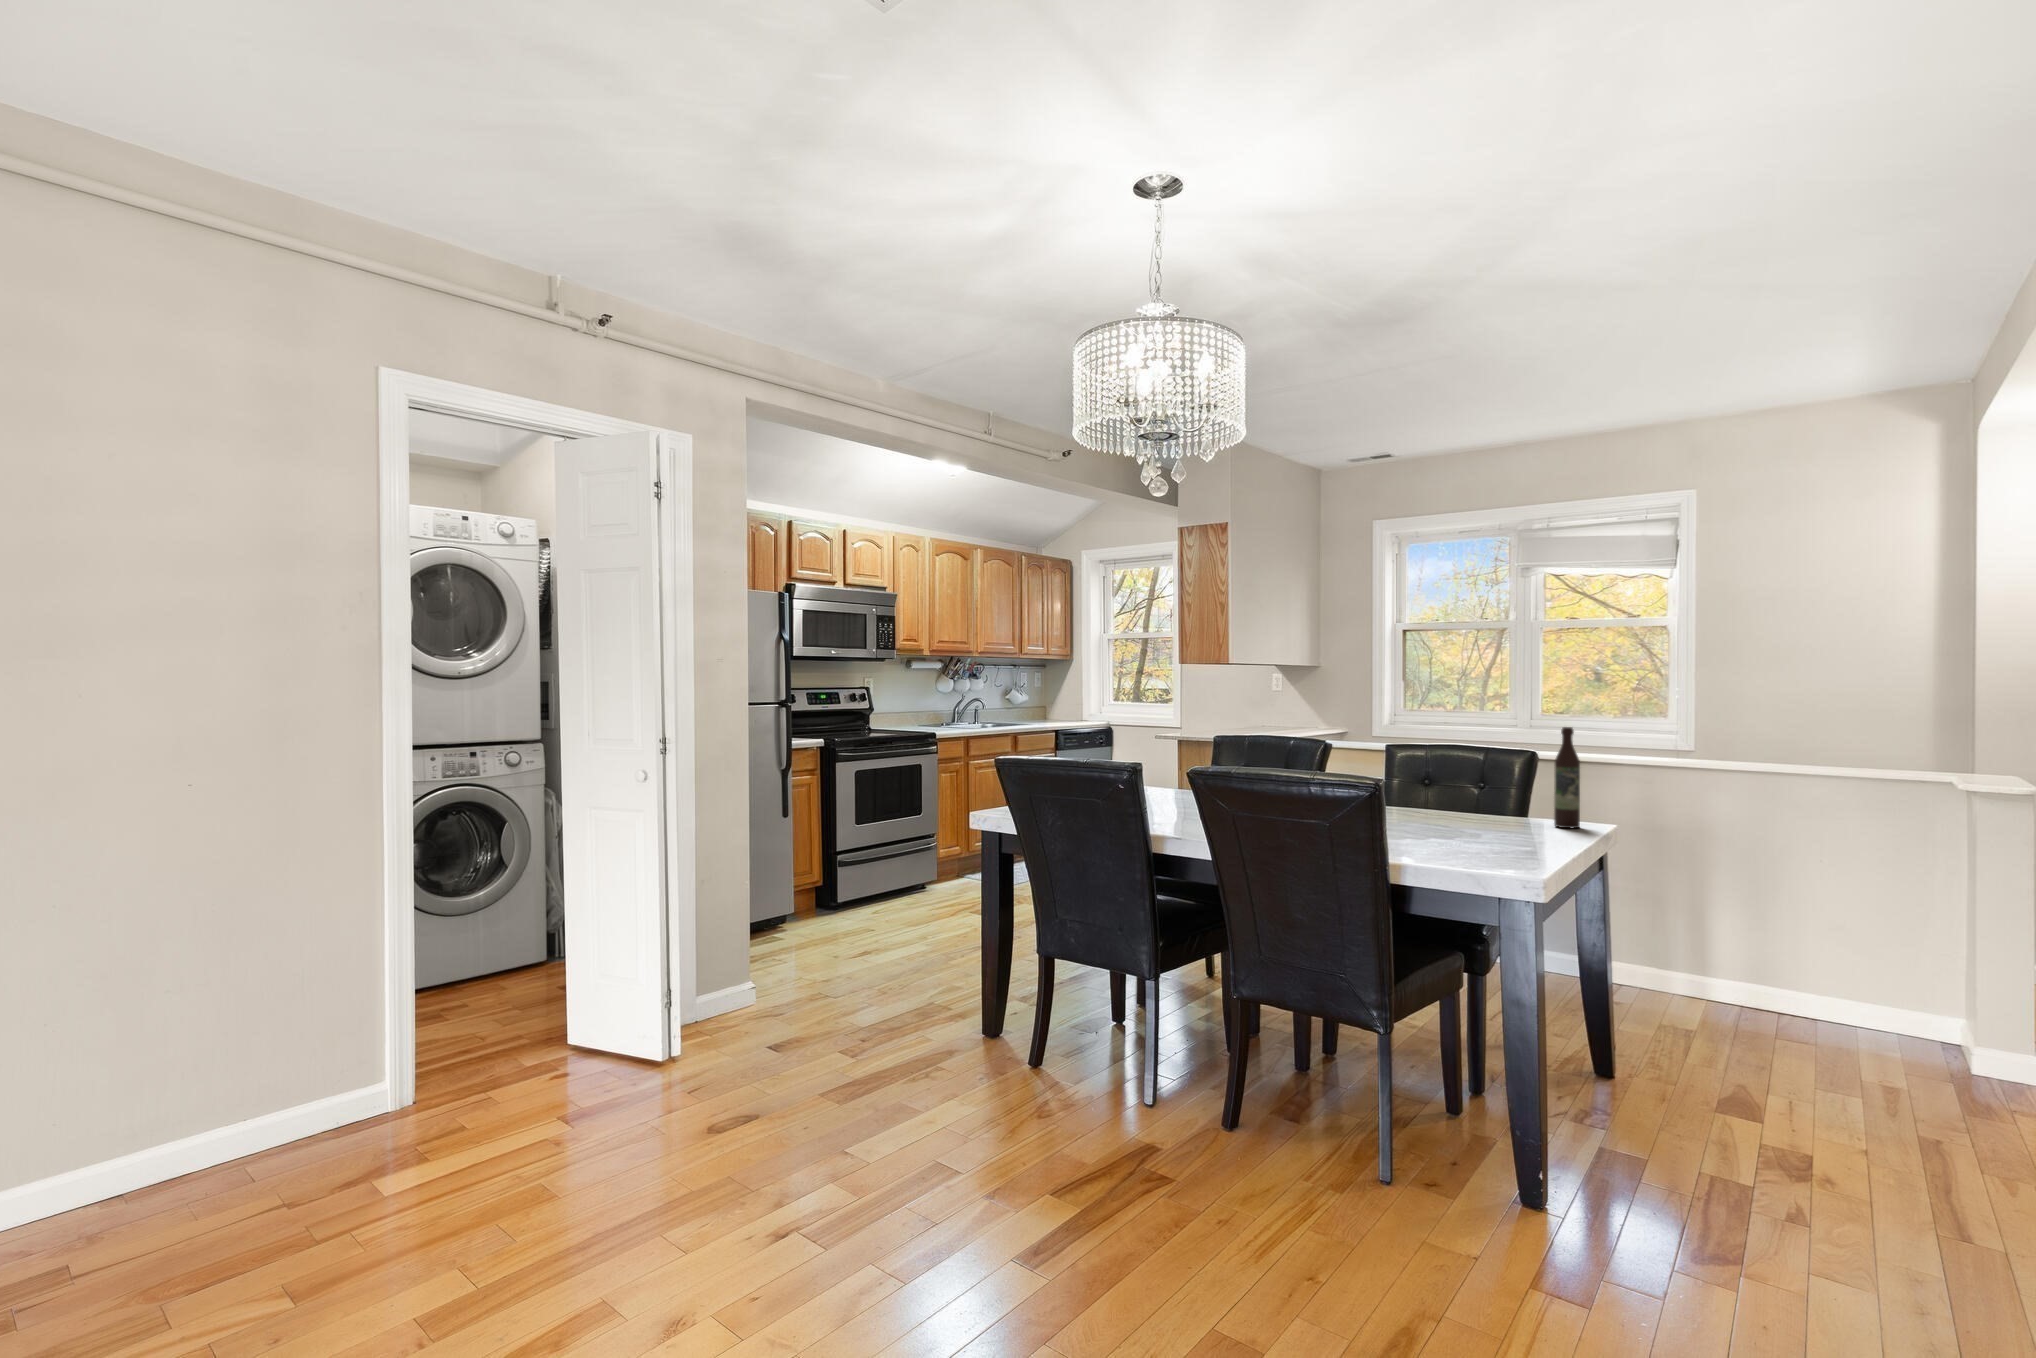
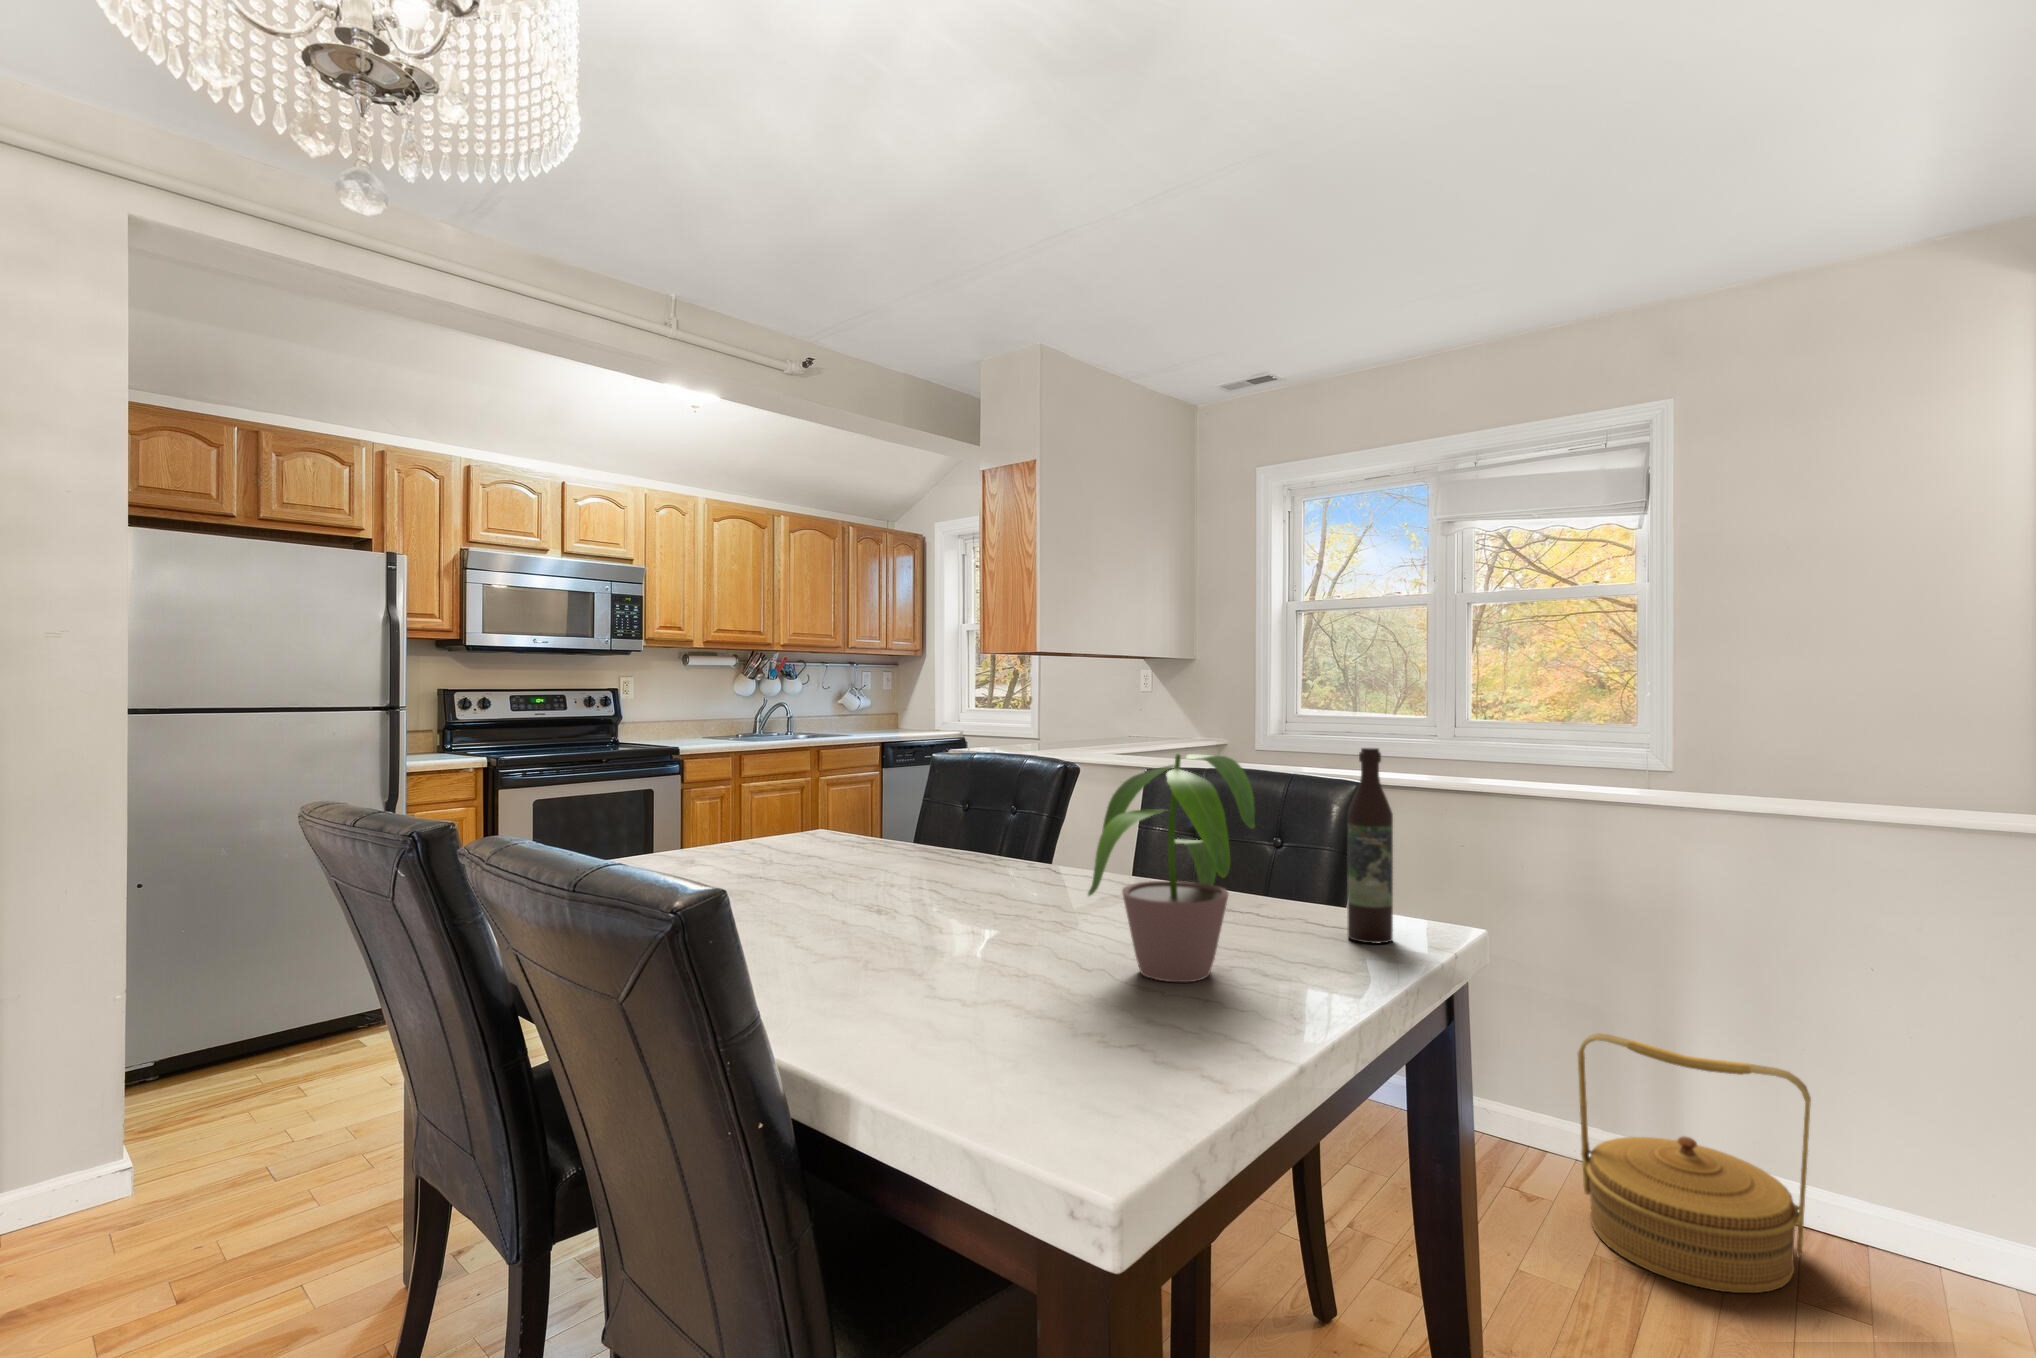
potted plant: none [1426,729,1544,840] -> present [1088,754,1255,982]
woven basket: none [1653,900,1792,1036] -> present [1578,1033,1811,1293]

